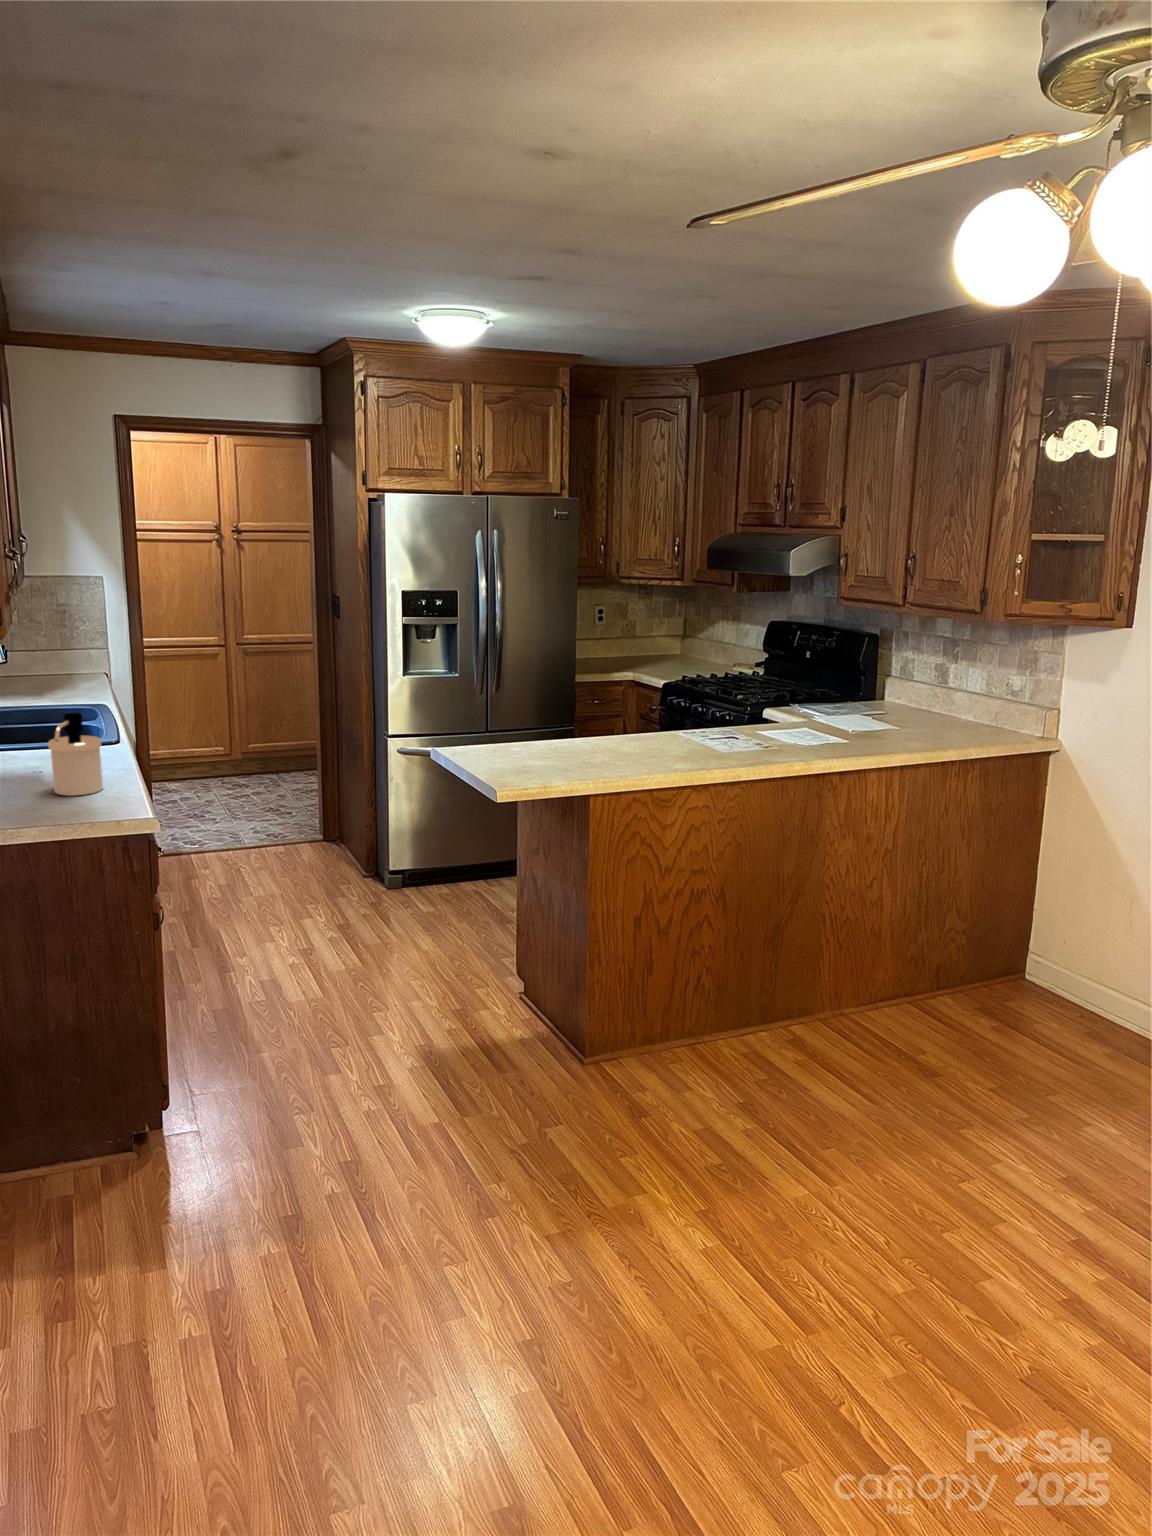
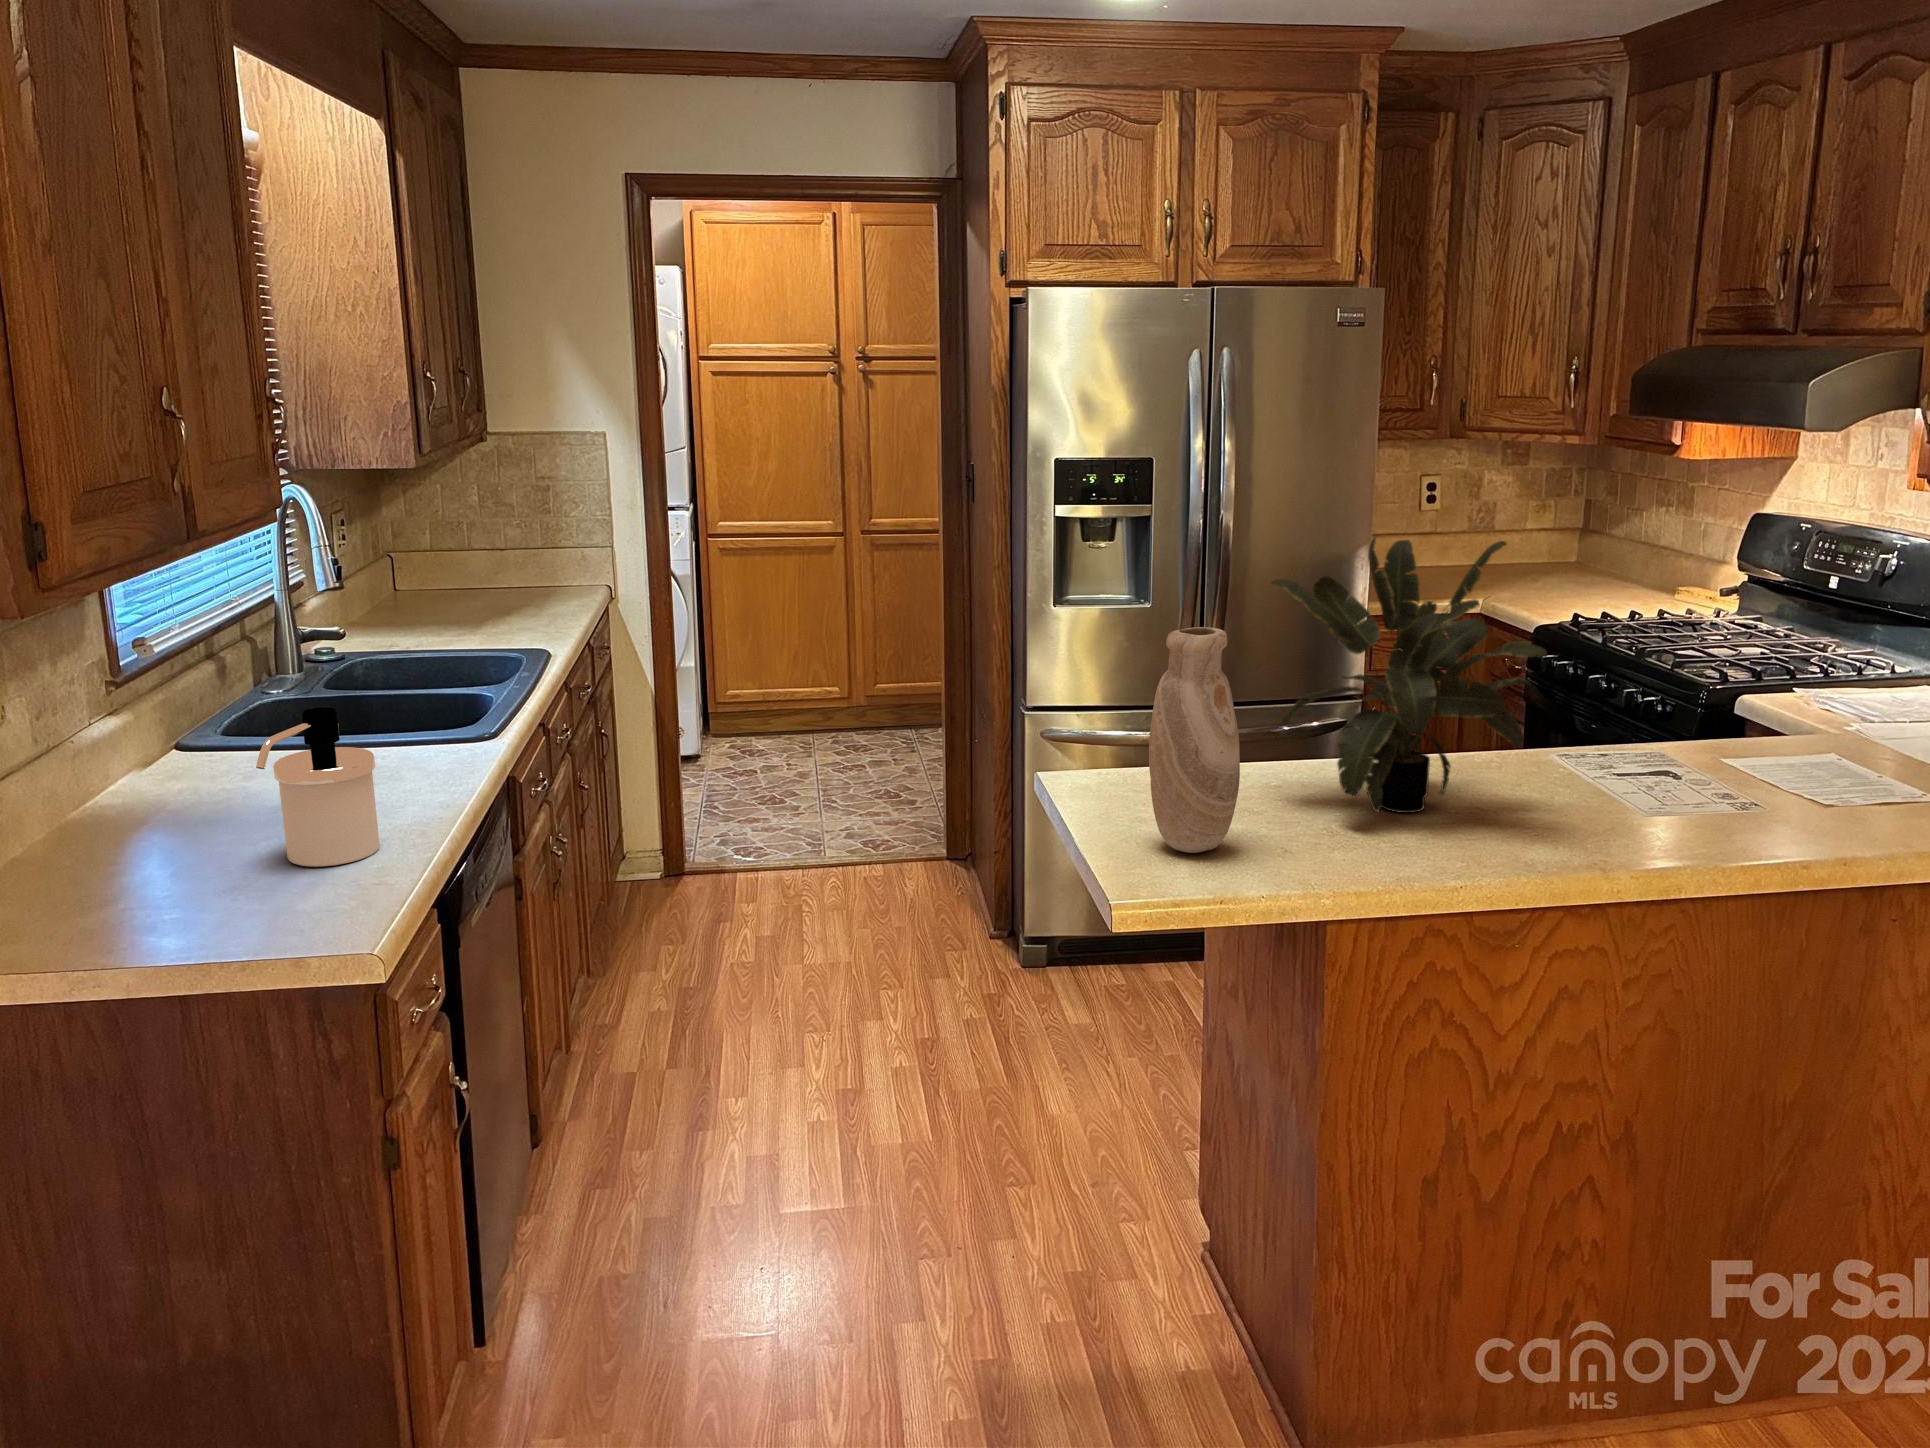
potted plant: none [548,621,677,754] -> present [1272,537,1547,813]
vase: none [500,663,543,770] -> present [1149,627,1240,853]

